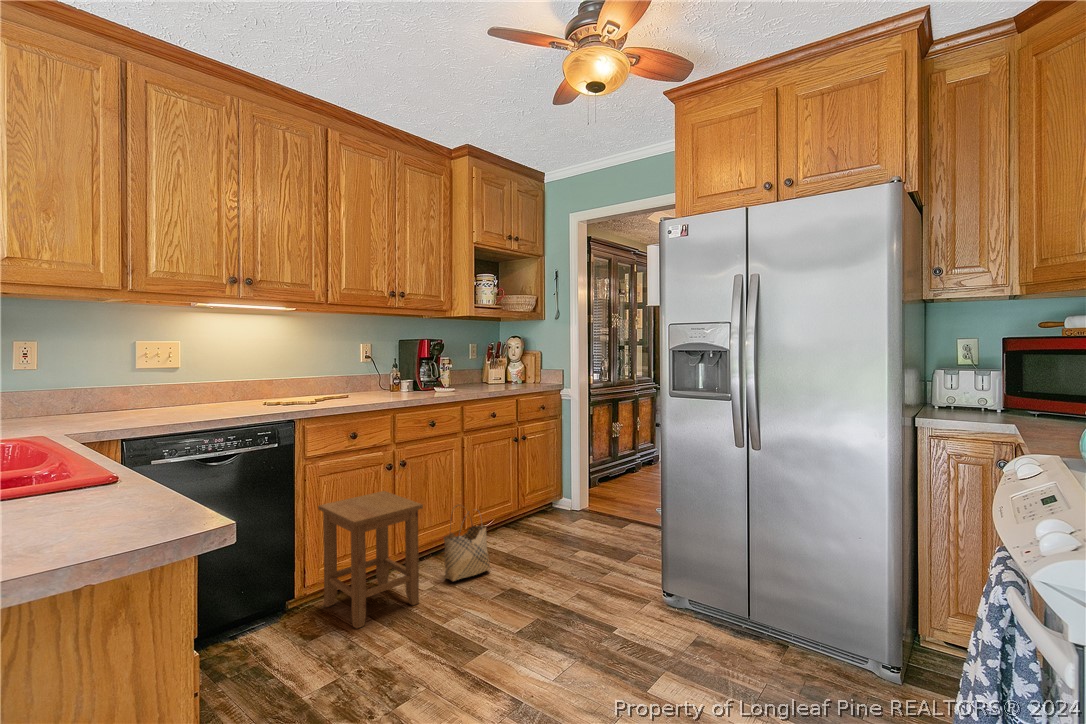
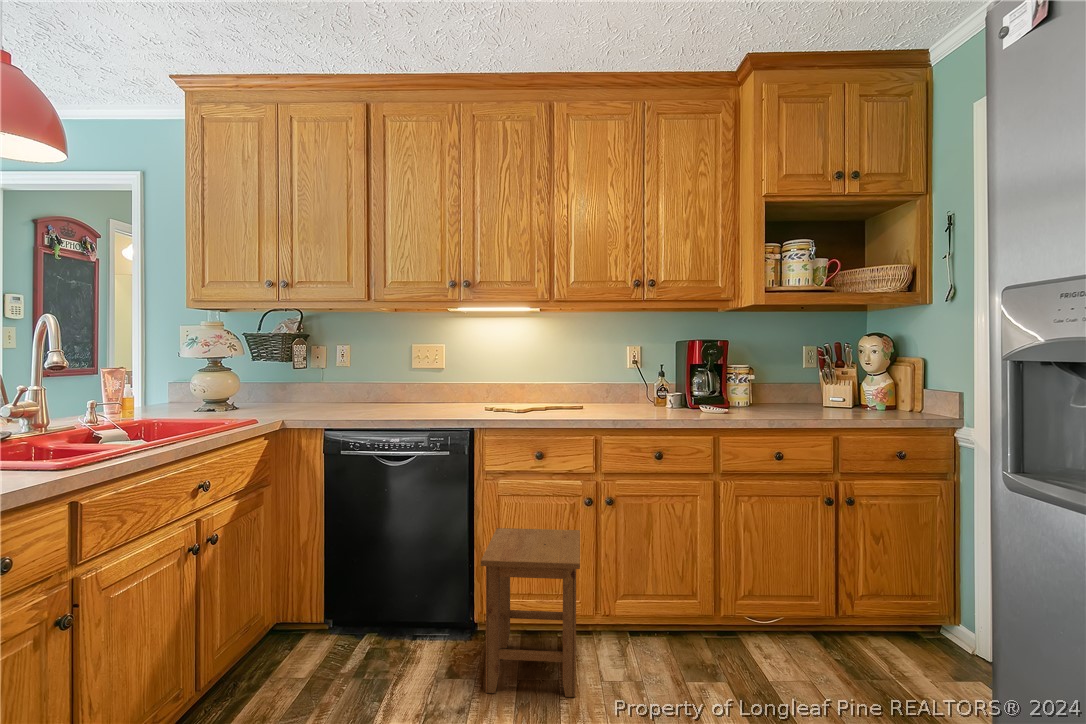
woven basket: present [444,505,490,581] -> none [634,578,712,698]

